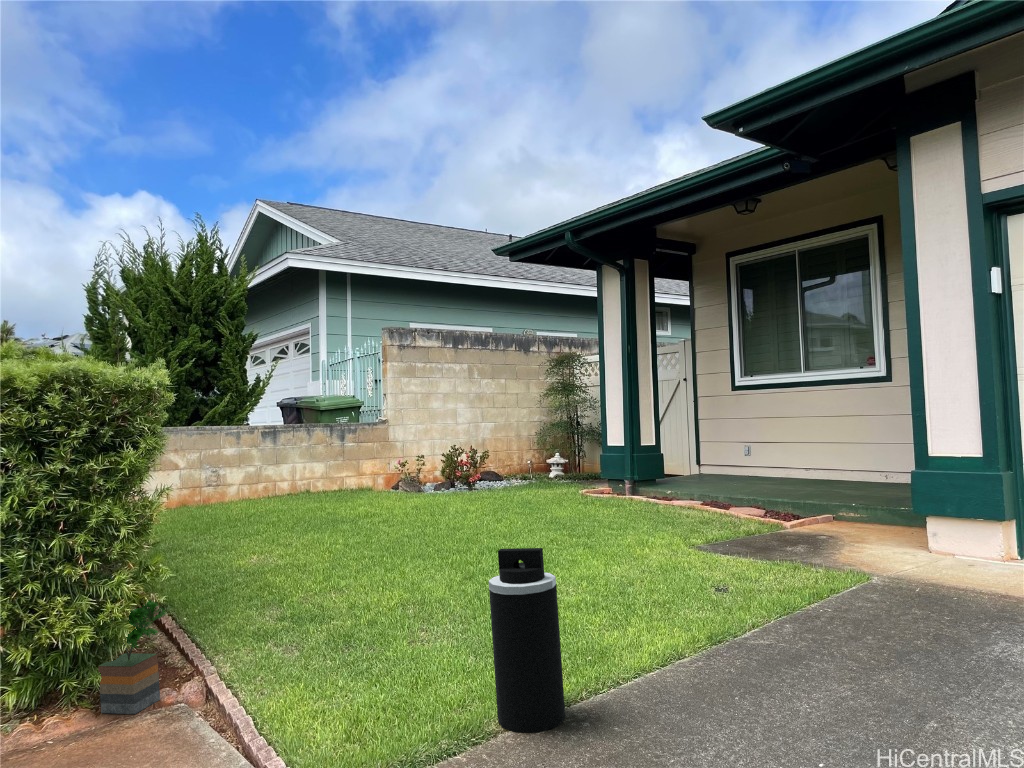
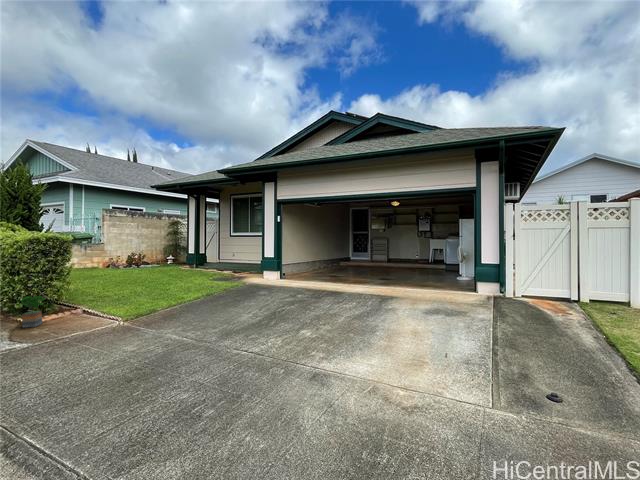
trash can: present [489,548,565,733] -> none [149,277,168,318]

